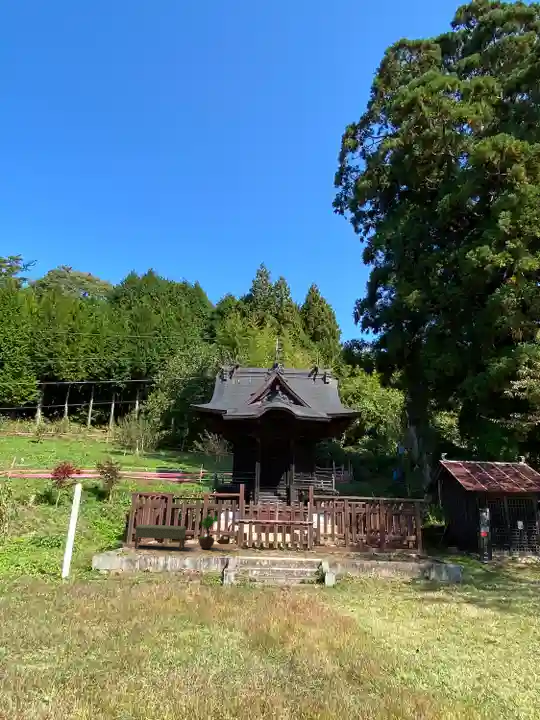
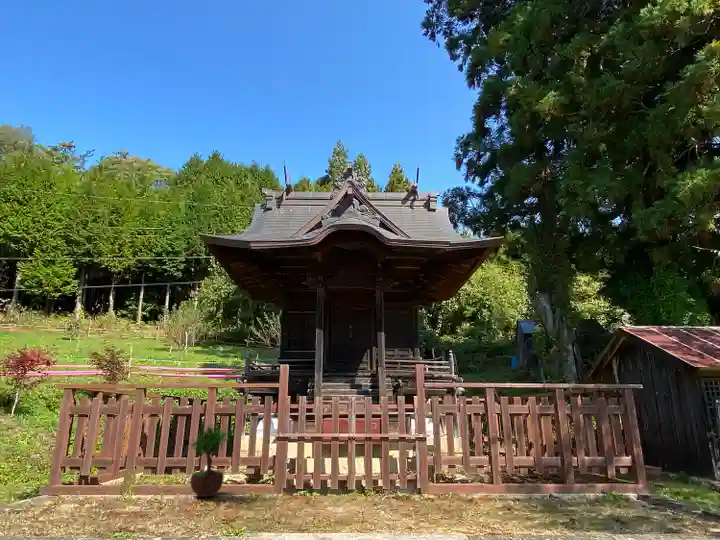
bench: present [135,524,186,550] -> none [43,449,166,504]

